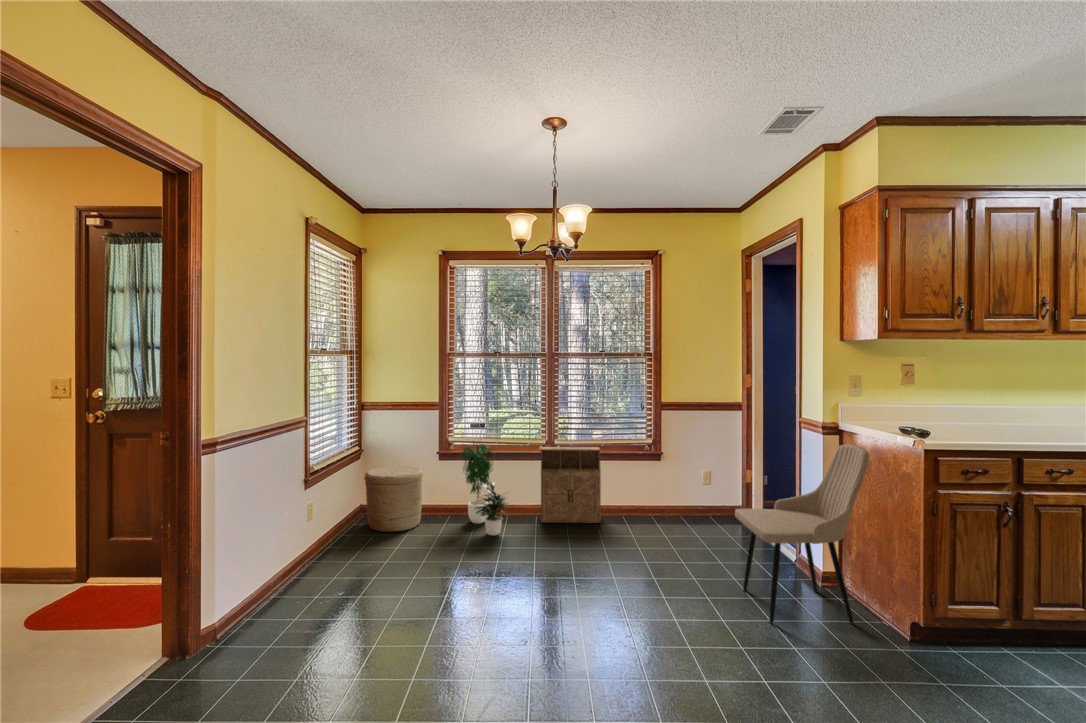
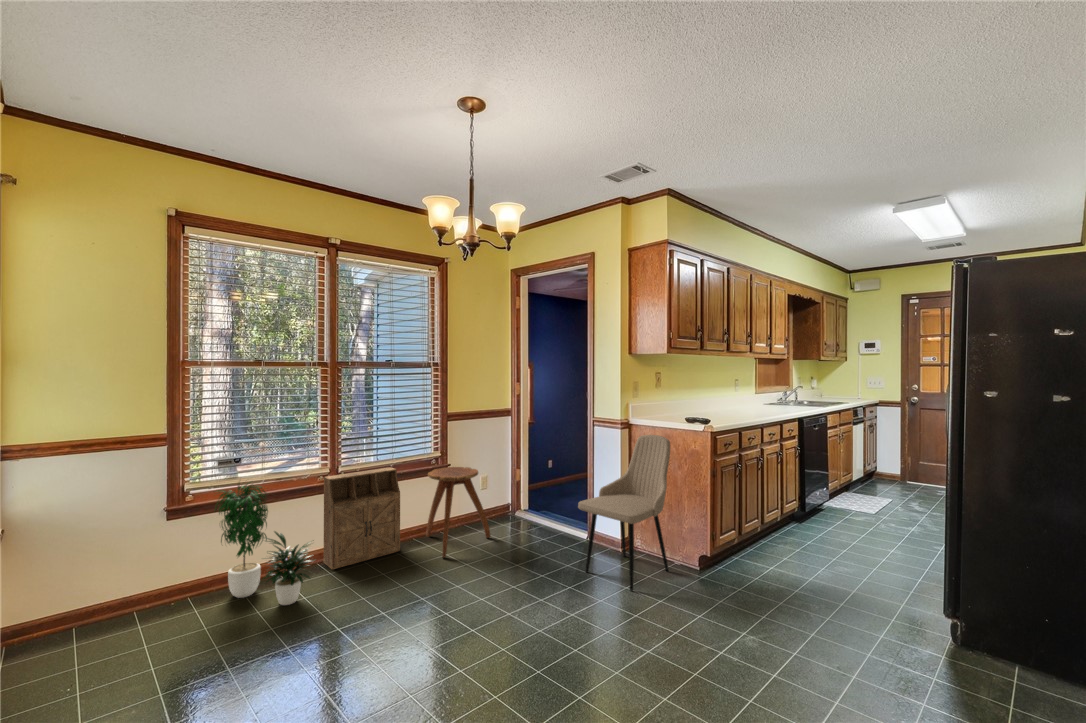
stool: none [625,455,689,537] -> present [426,467,490,558]
woven basket: present [365,466,423,532] -> none [28,540,152,667]

